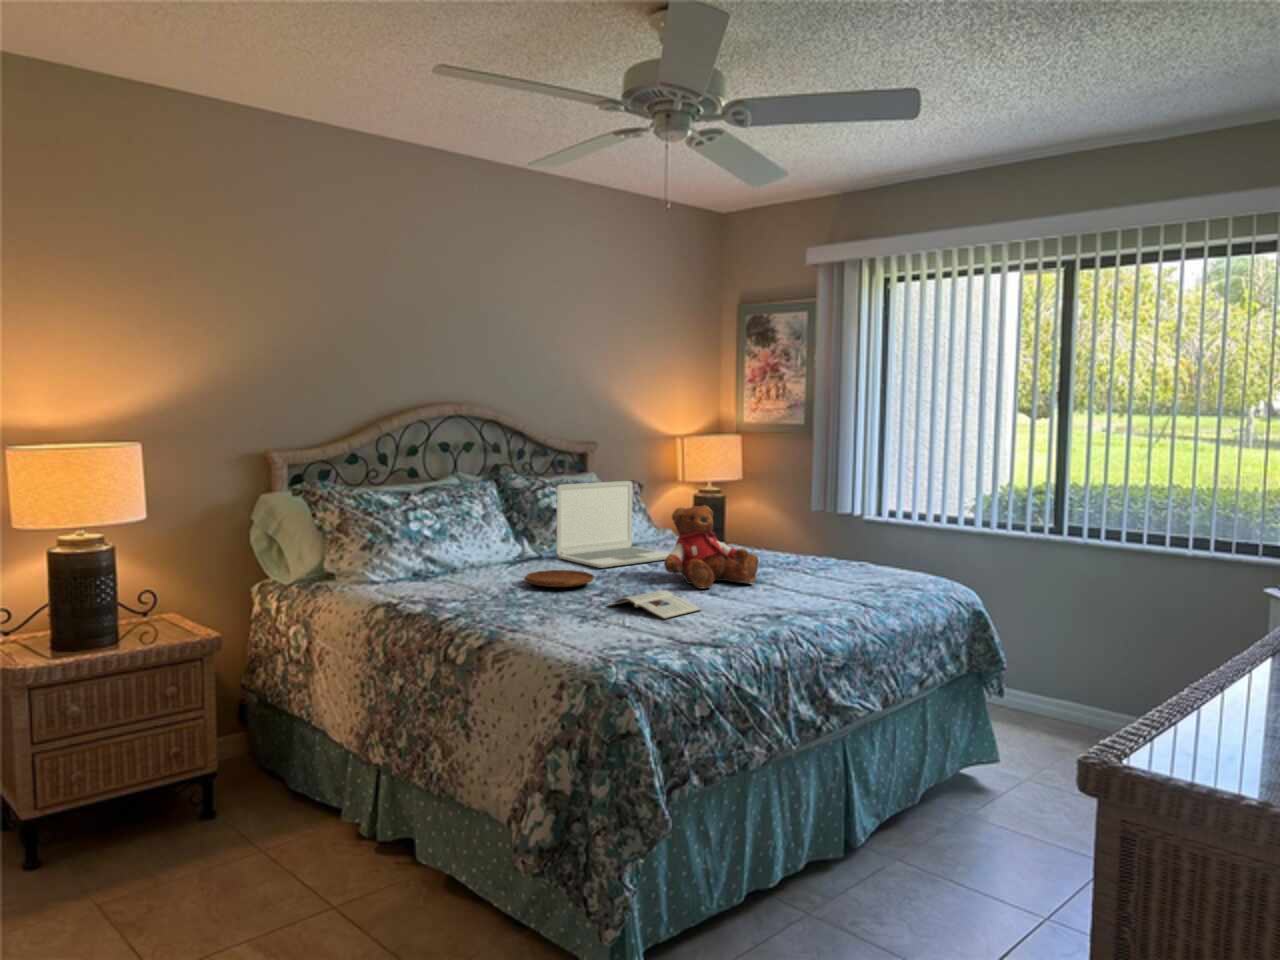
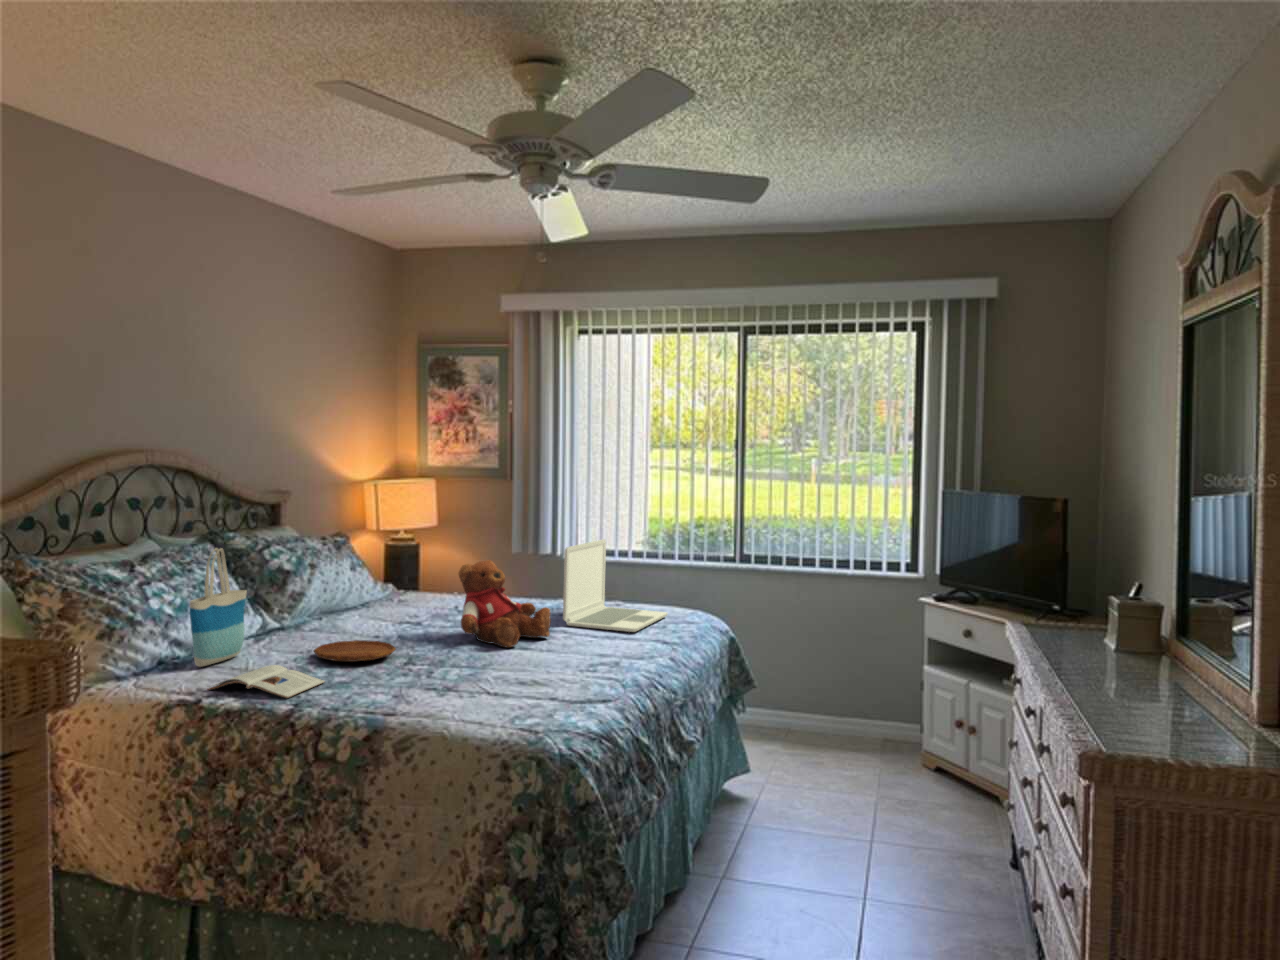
laptop: present [556,481,669,568] -> present [563,539,668,632]
tote bag: none [425,482,484,580] -> present [190,548,247,667]
magazine: present [608,591,702,619] -> present [208,665,325,698]

